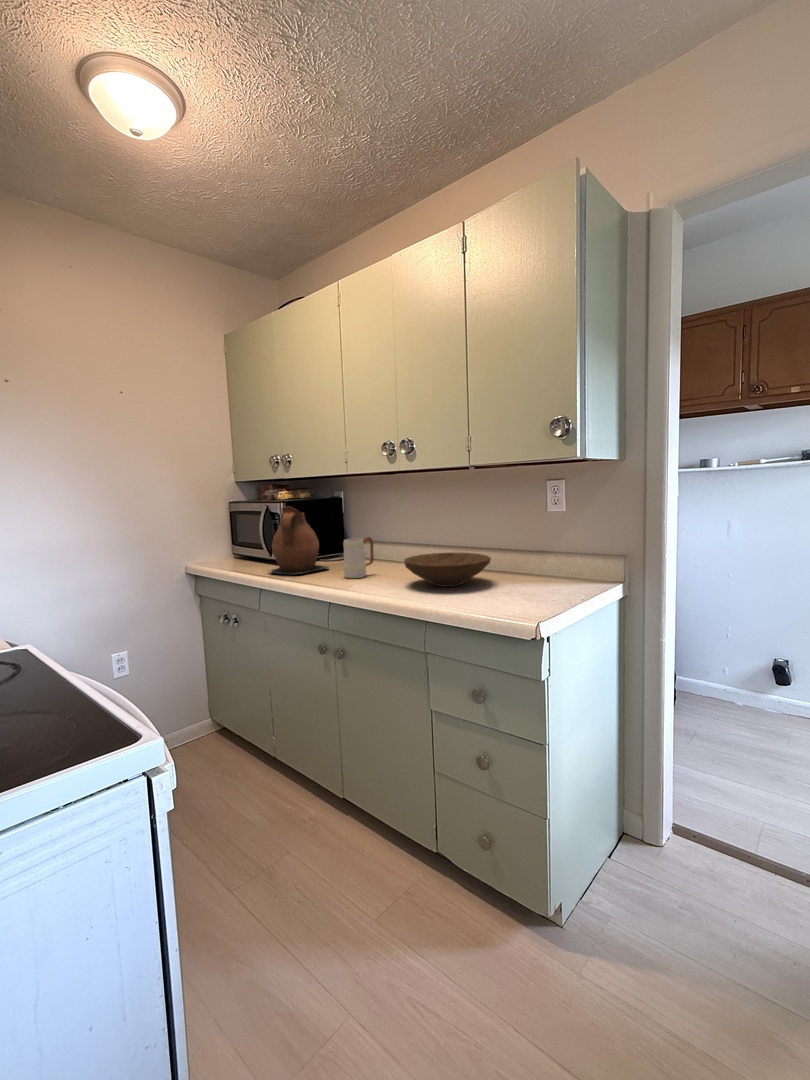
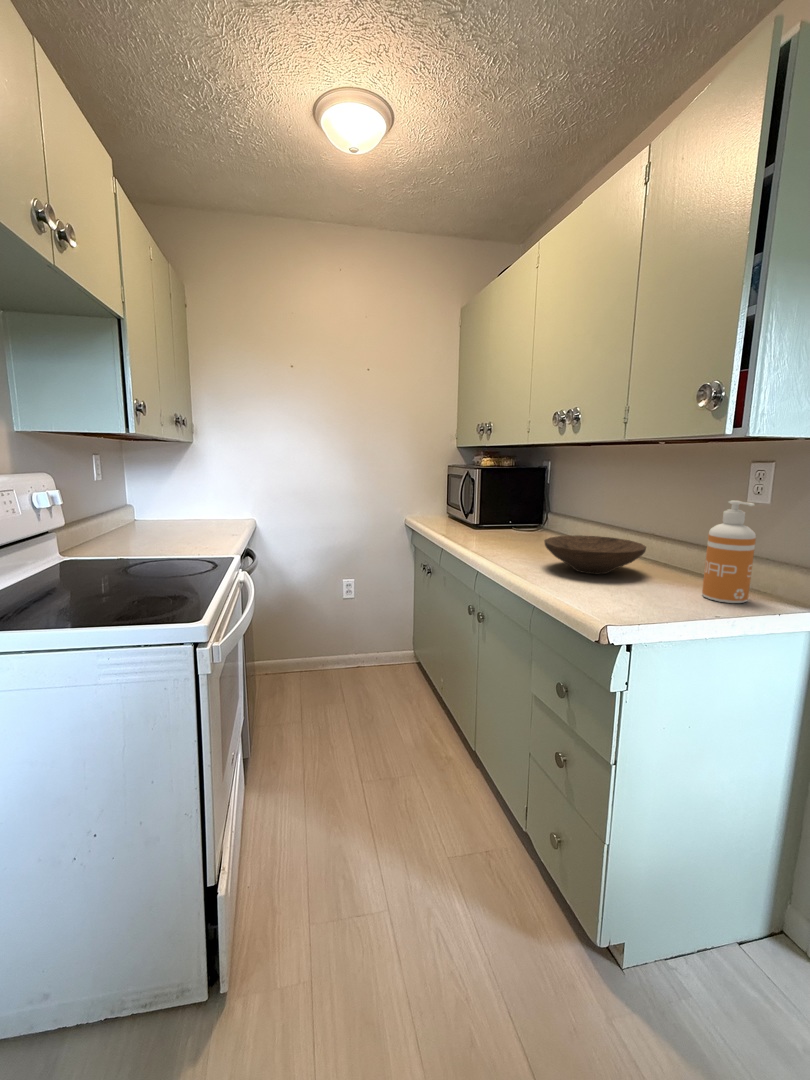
ceramic pitcher: present [271,507,329,575] -> none [450,473,508,538]
soap dispenser: none [545,508,578,589] -> present [702,501,756,603]
mug: present [343,537,374,578] -> none [506,510,541,550]

